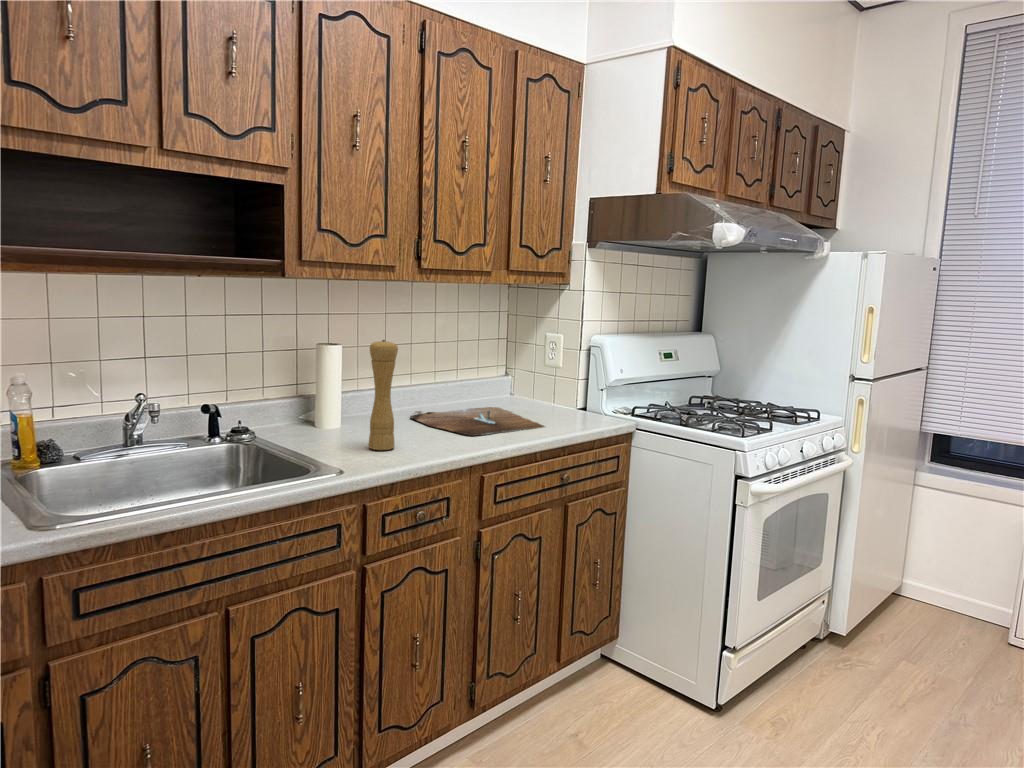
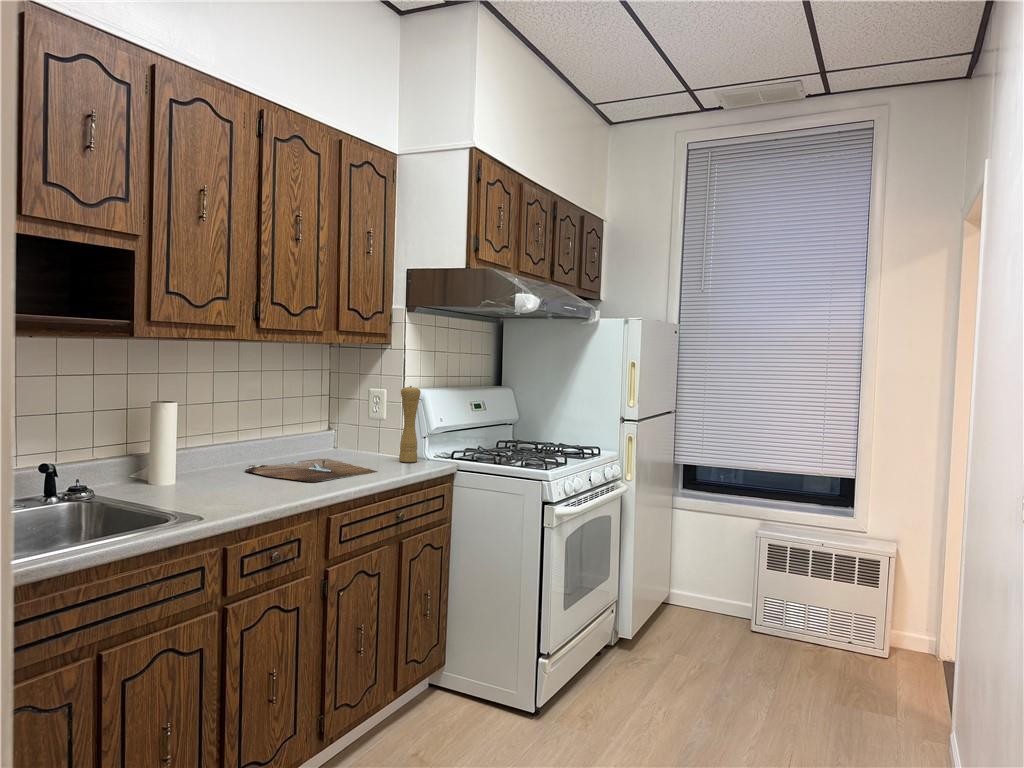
pepper mill: present [369,340,398,450] -> present [399,386,421,462]

